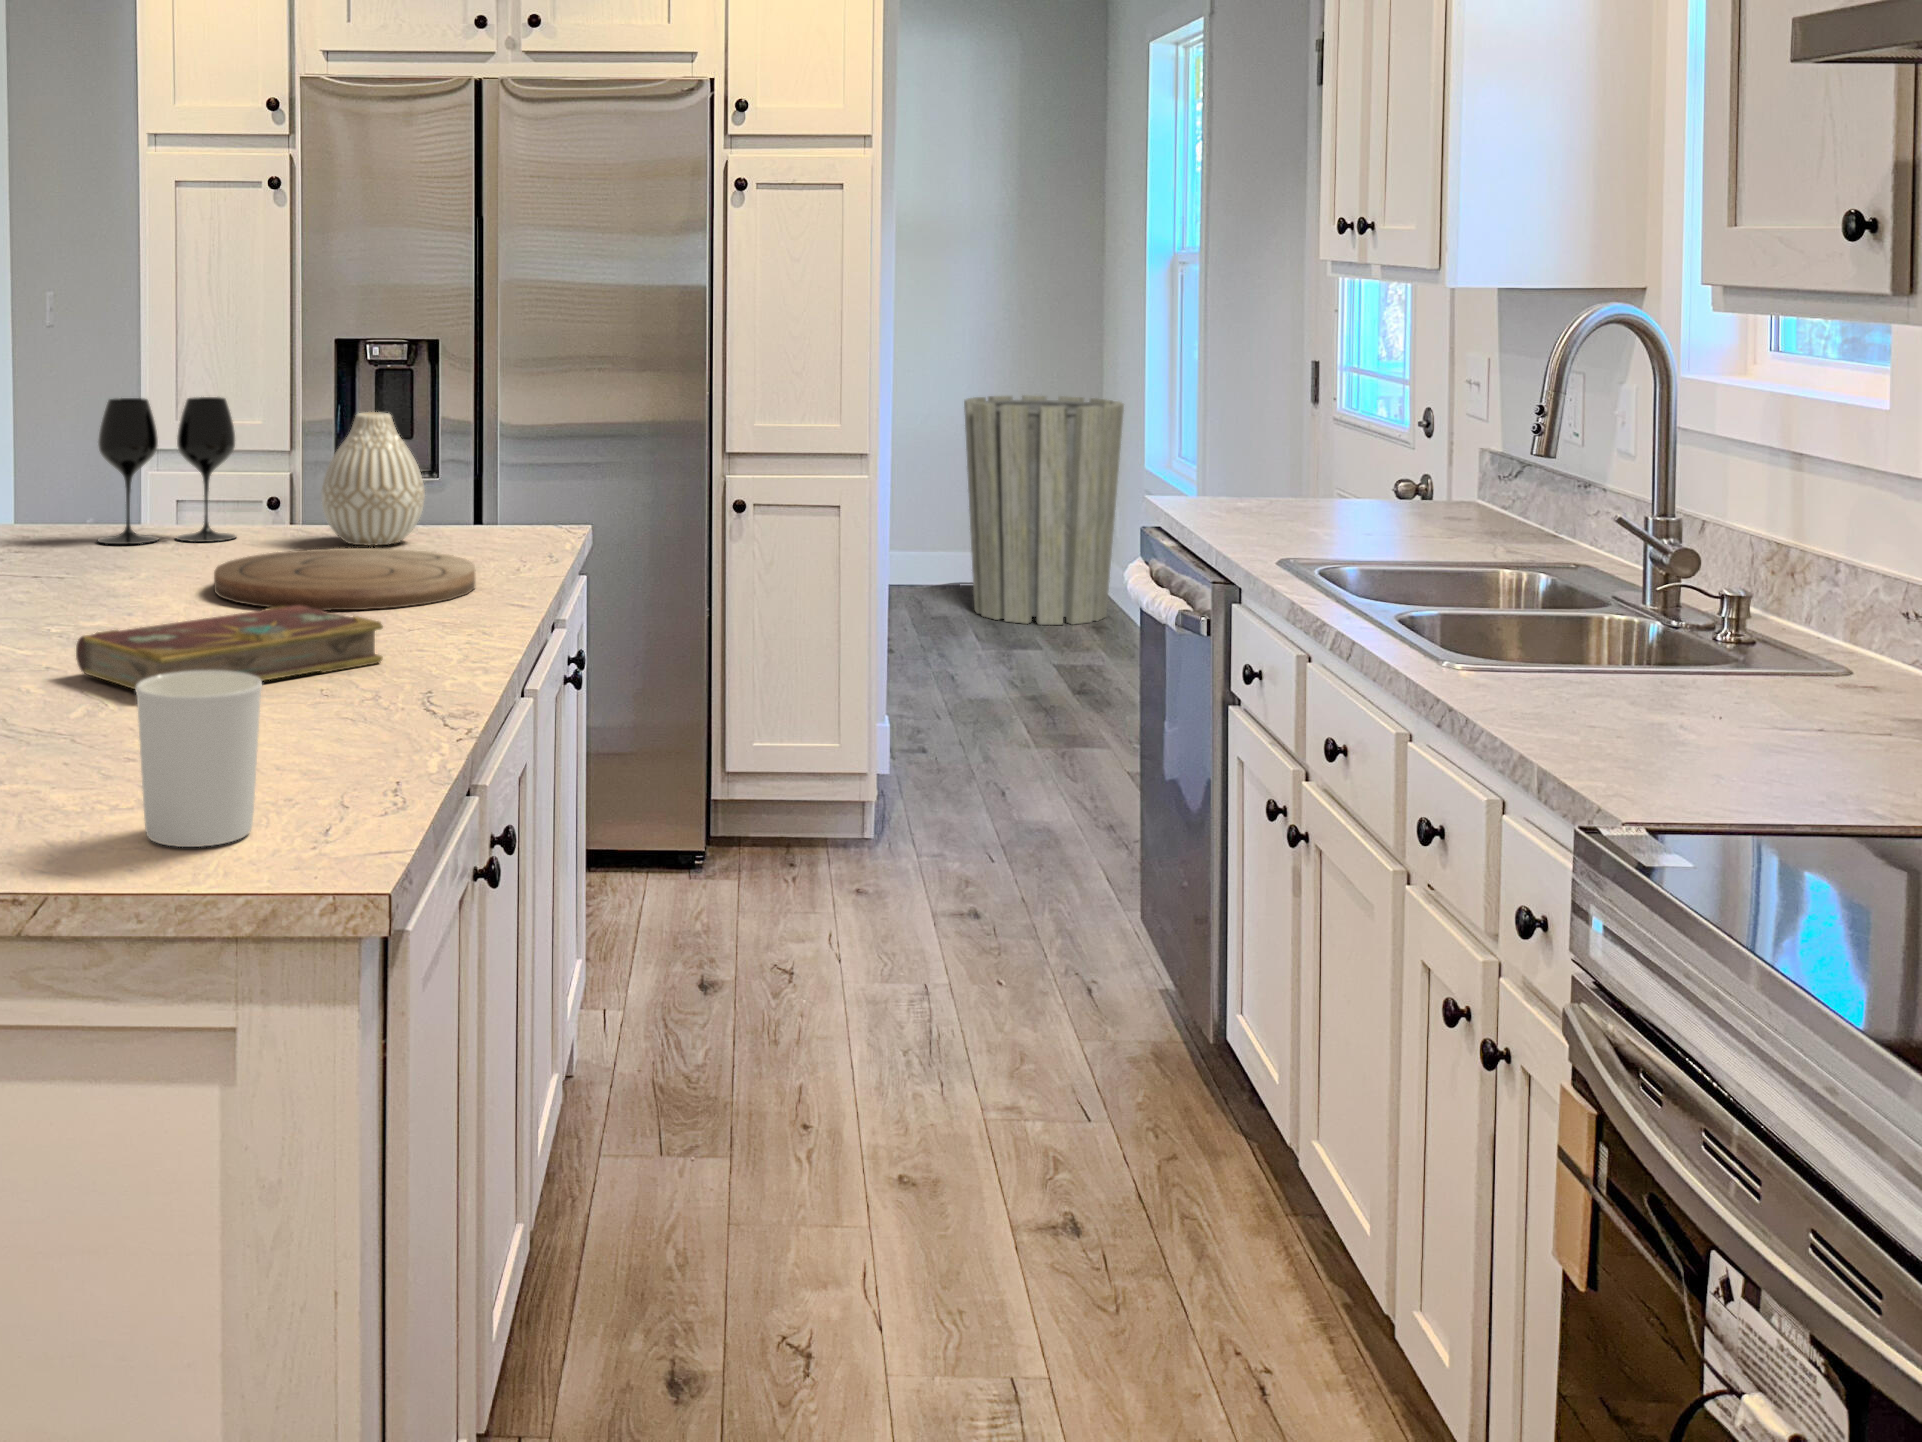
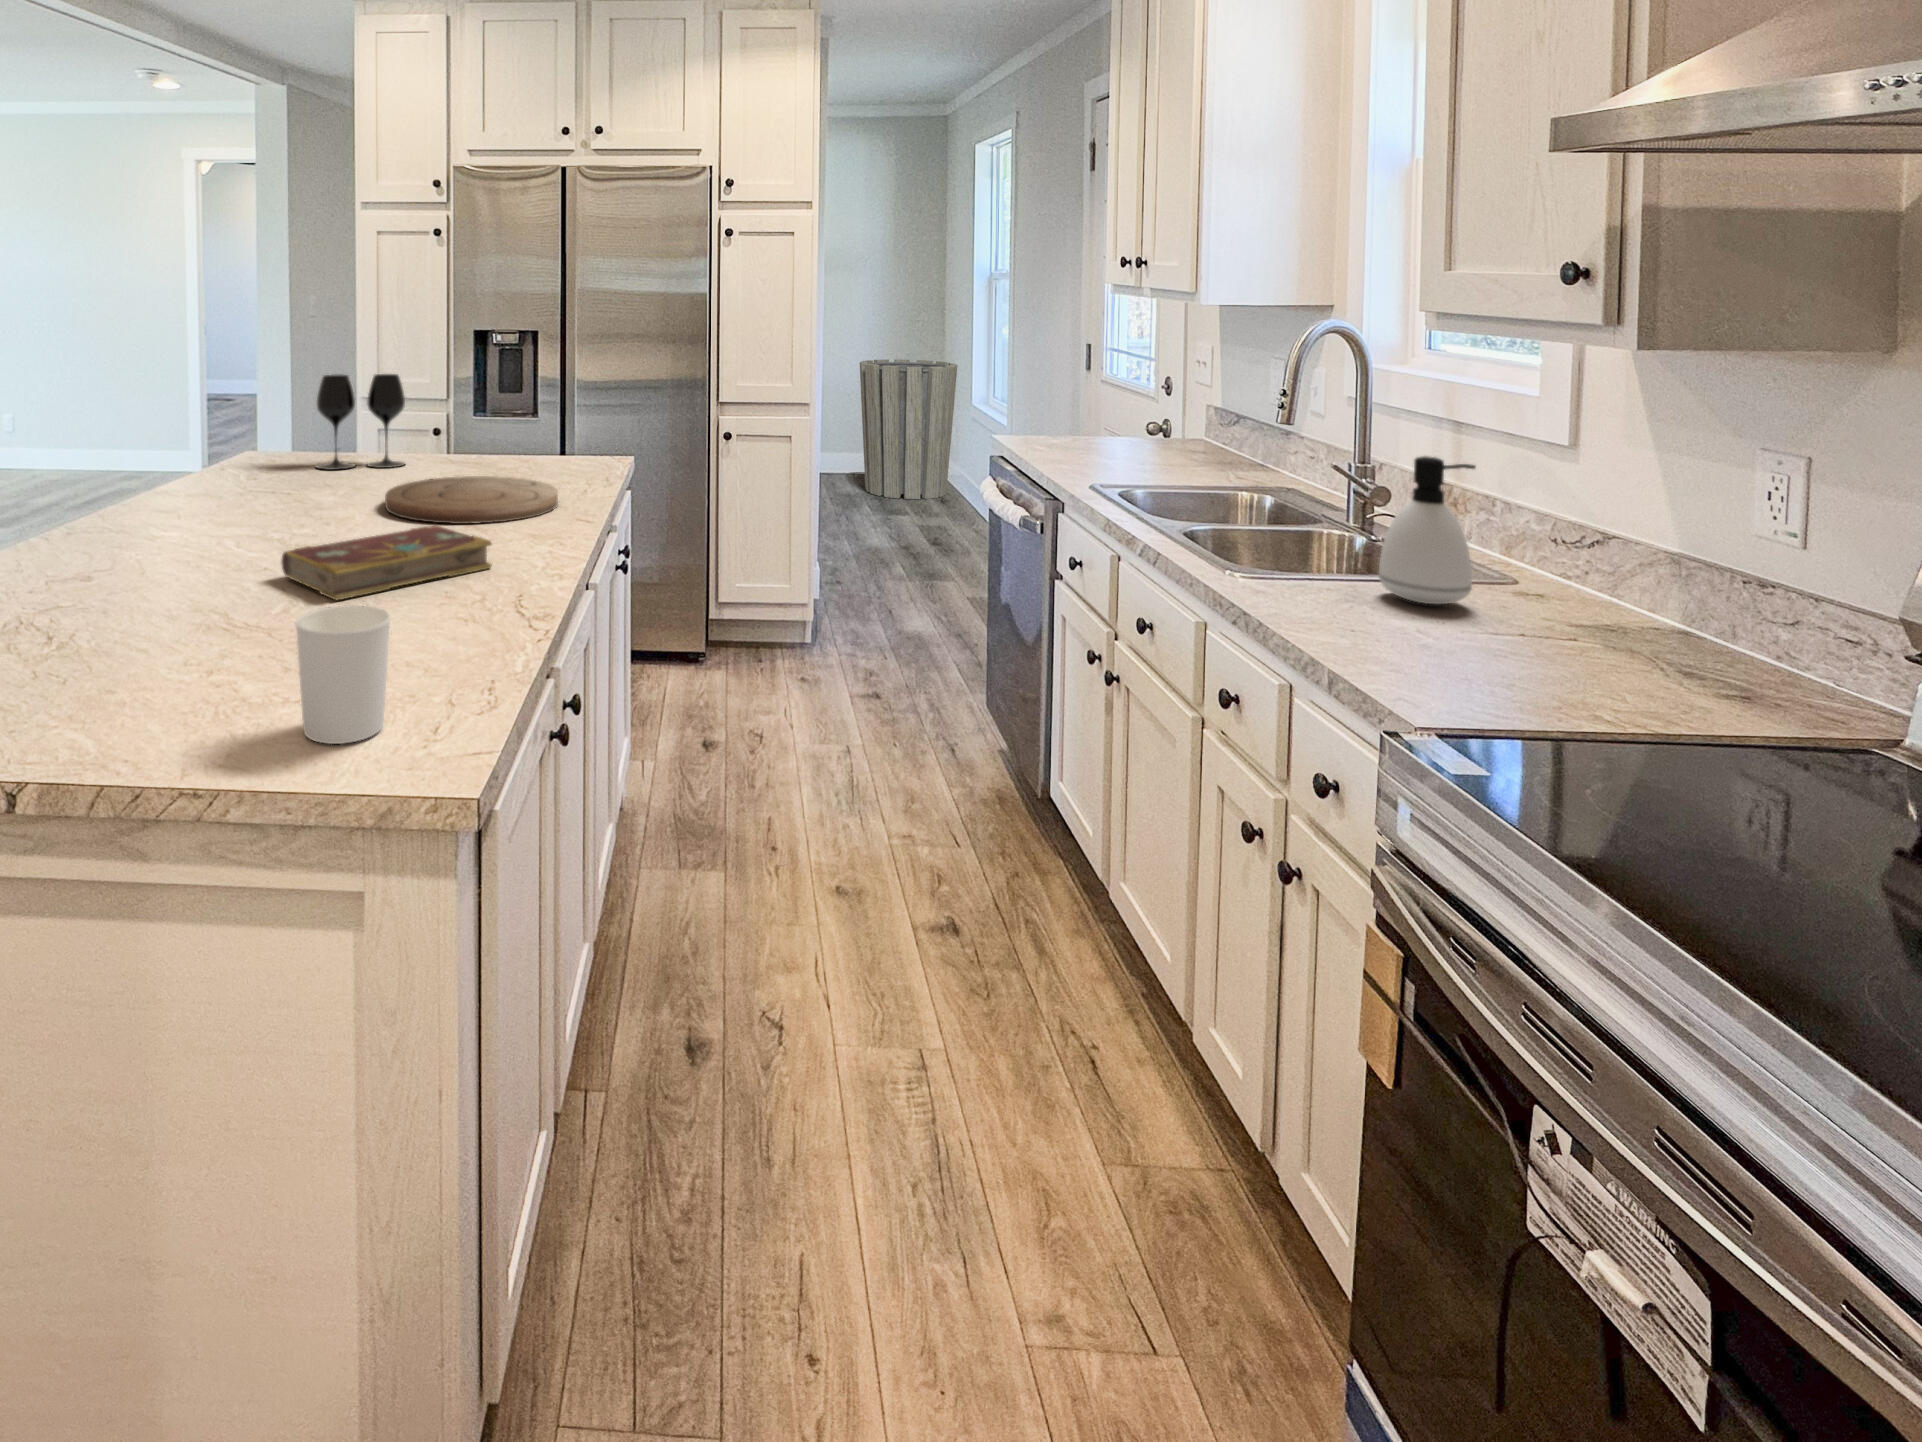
vase: present [321,412,425,546] -> none [460,385,526,471]
soap dispenser: none [1644,488,1772,695] -> present [1379,456,1475,604]

